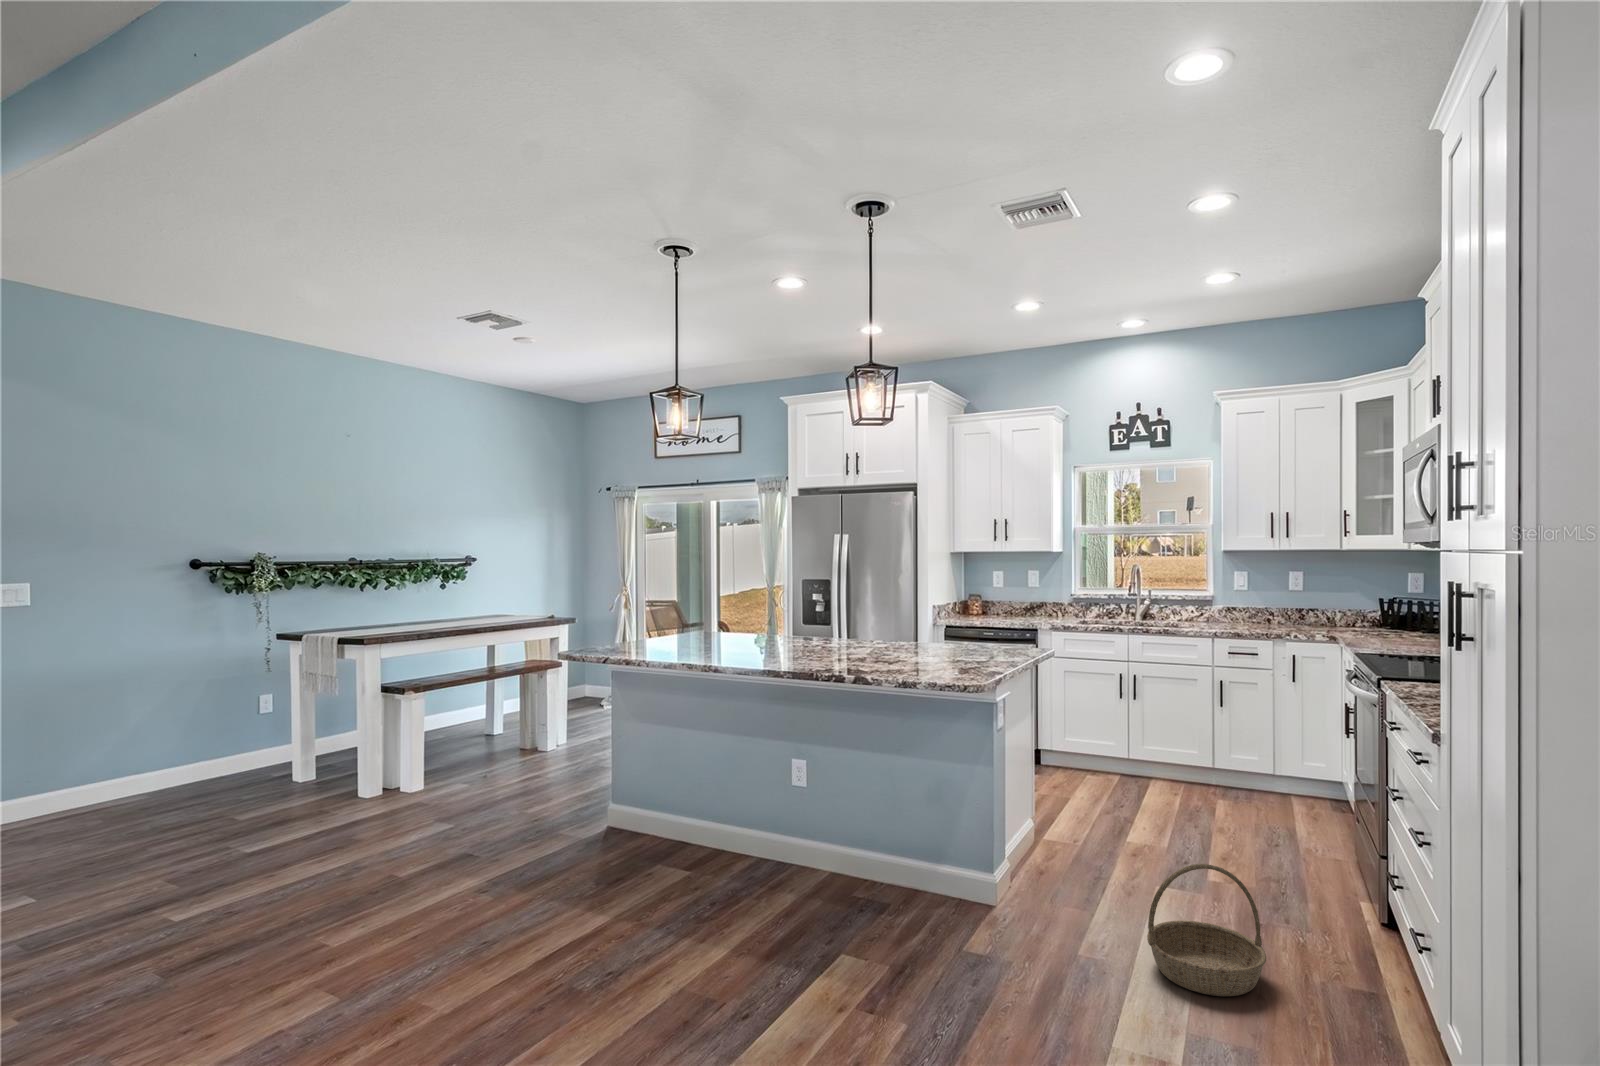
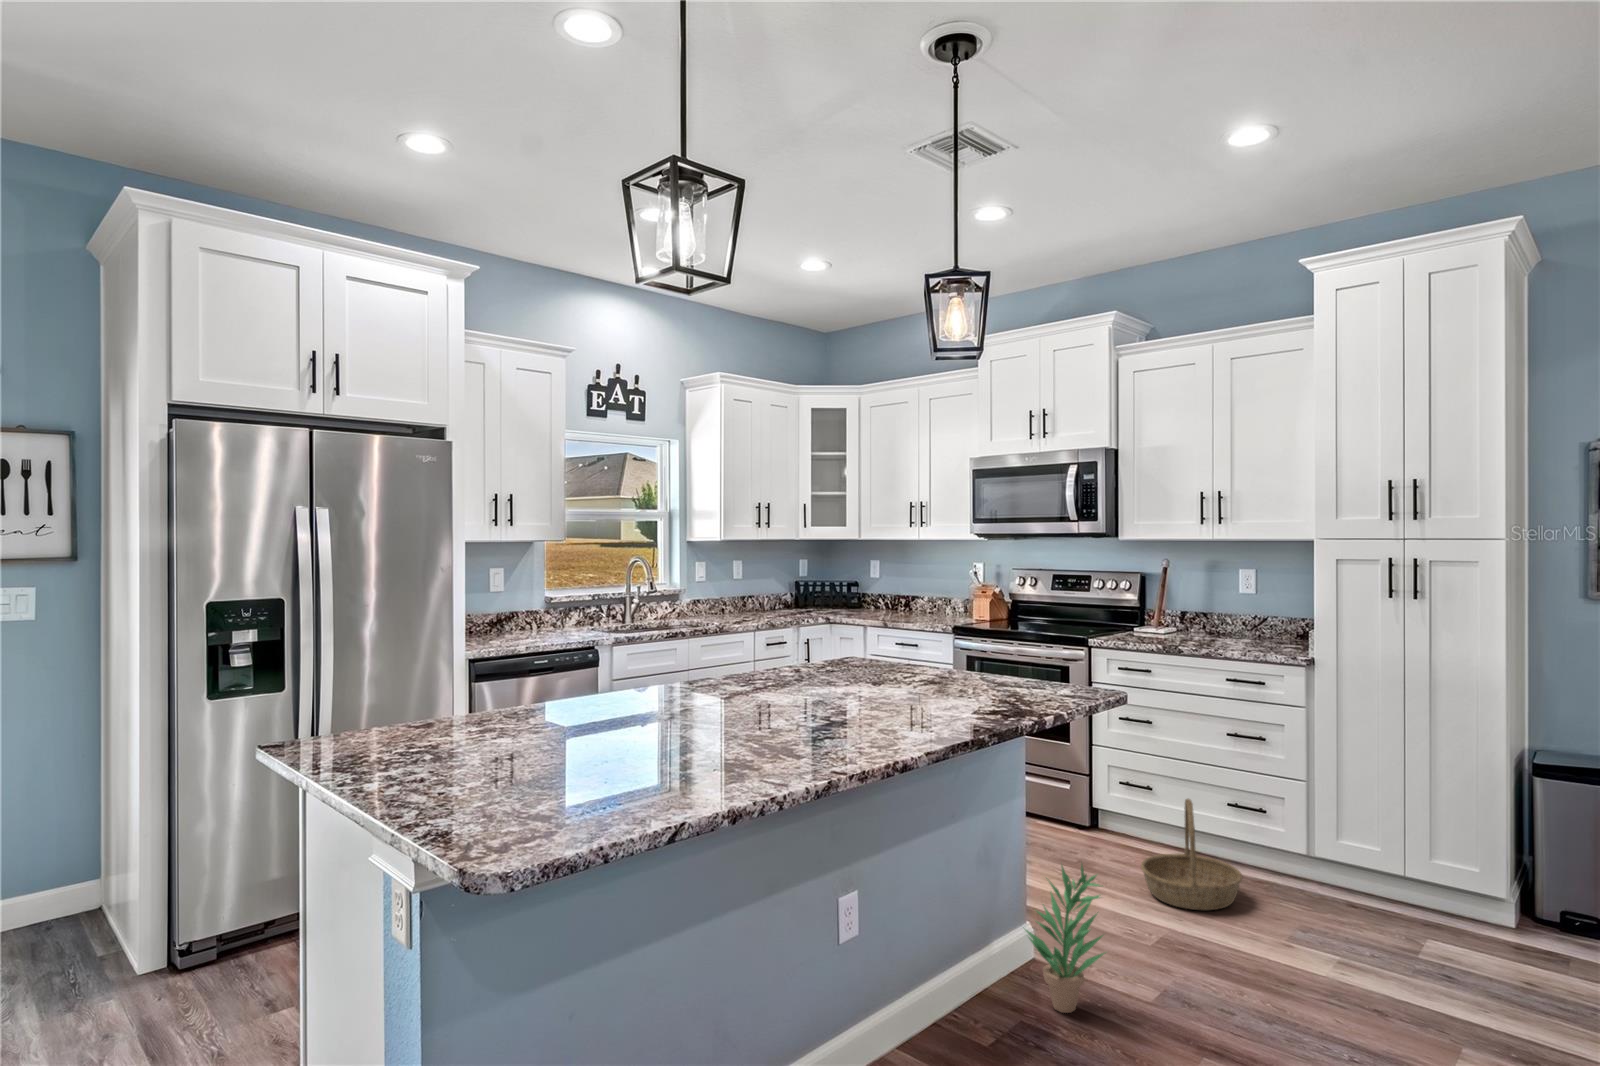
potted plant: none [867,810,928,919] -> present [1025,864,1105,1013]

